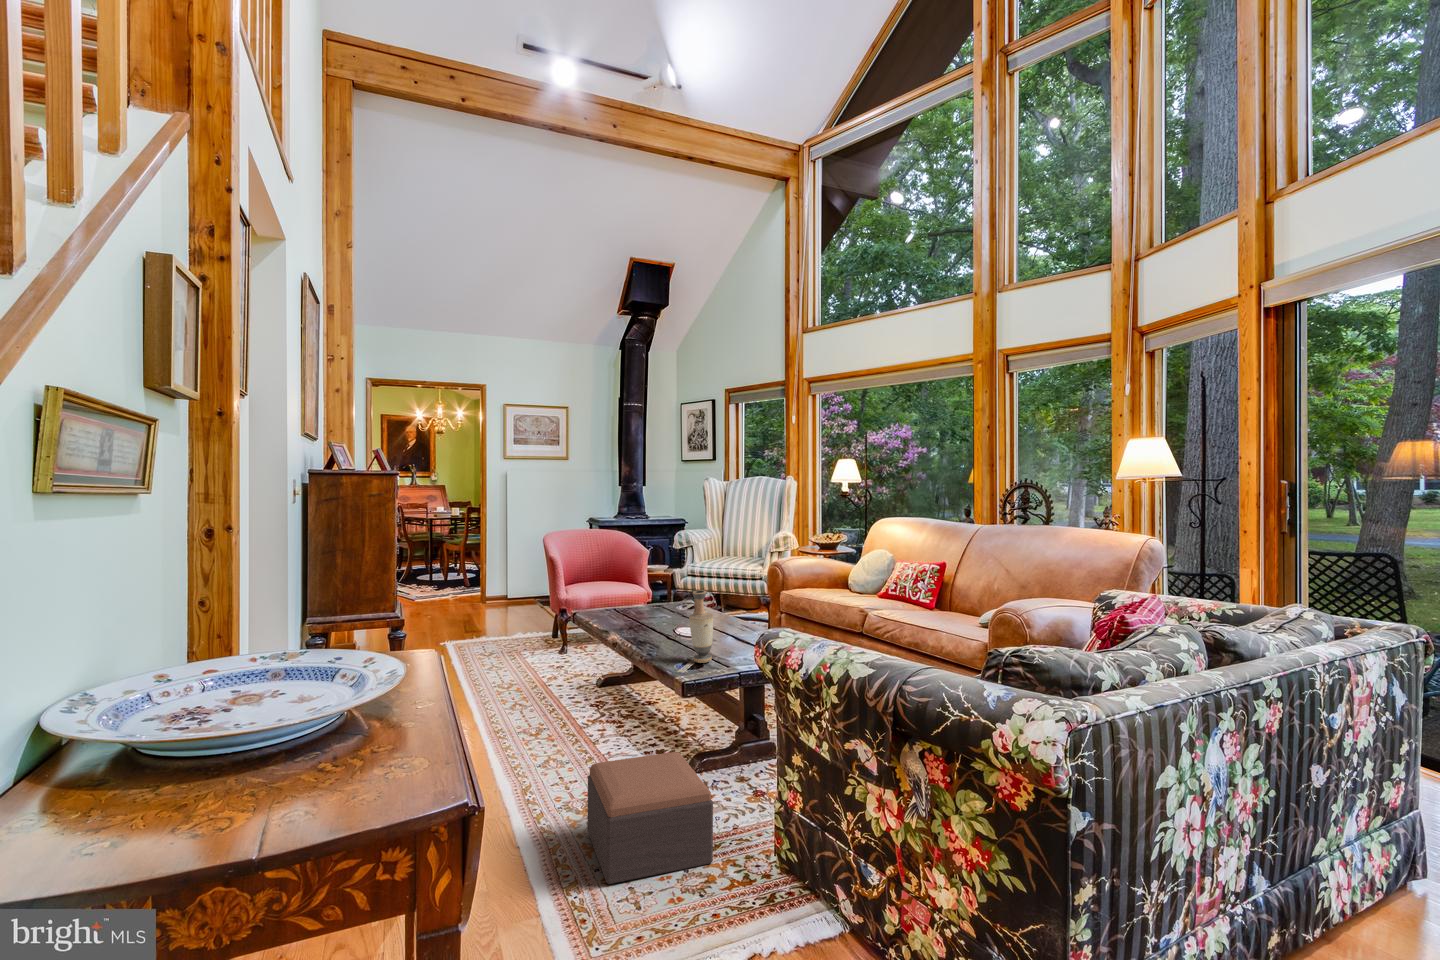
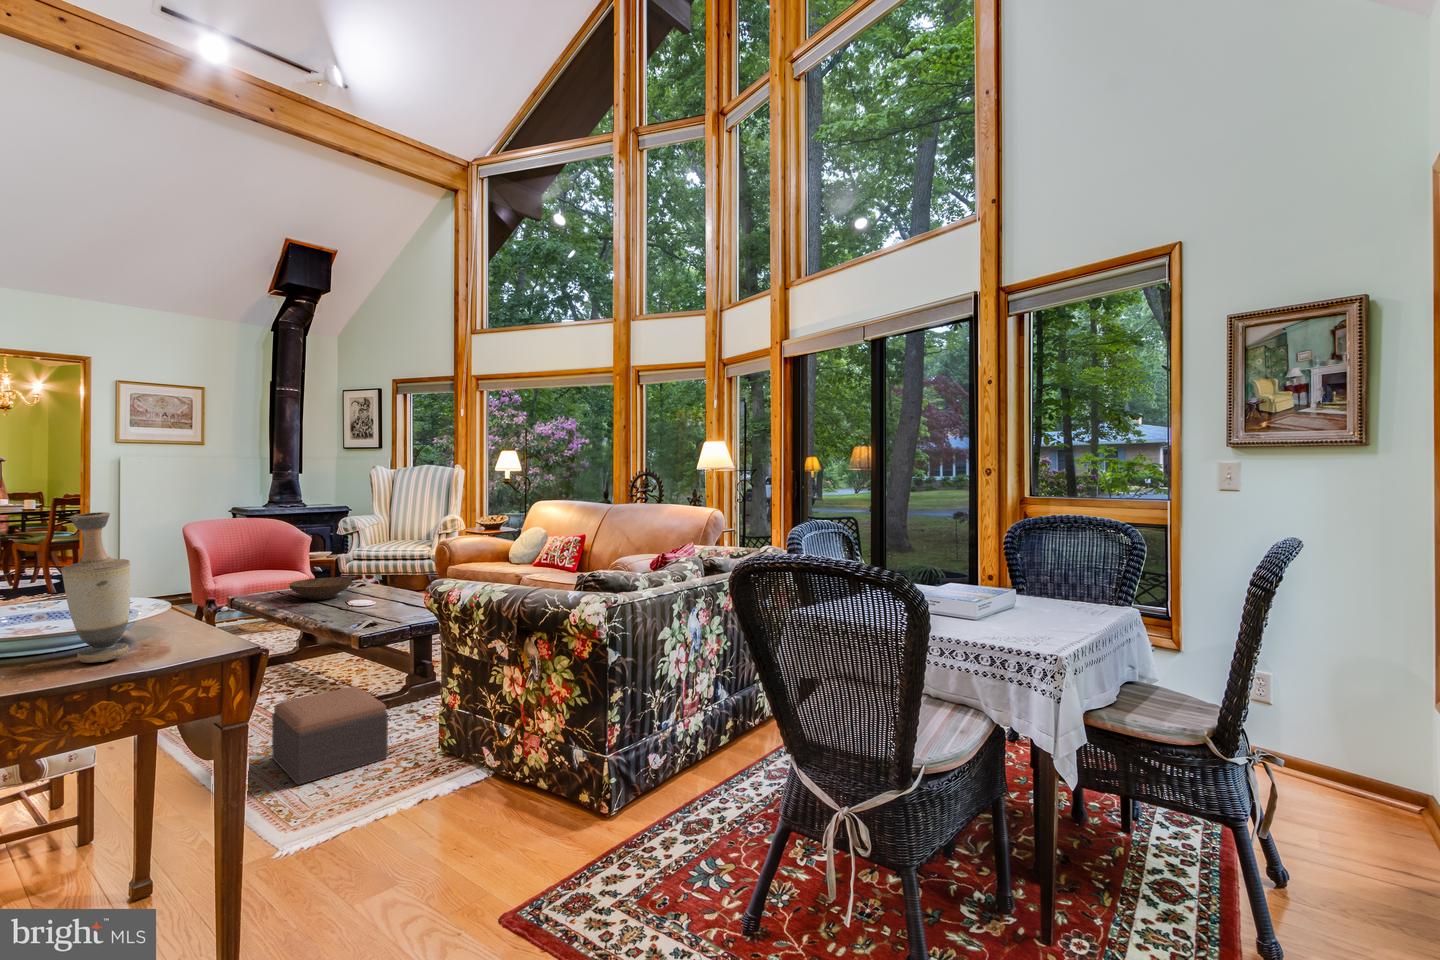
vase: present [689,590,713,663] -> present [62,512,130,663]
wooden bowl: none [621,600,682,626] -> present [289,578,352,600]

